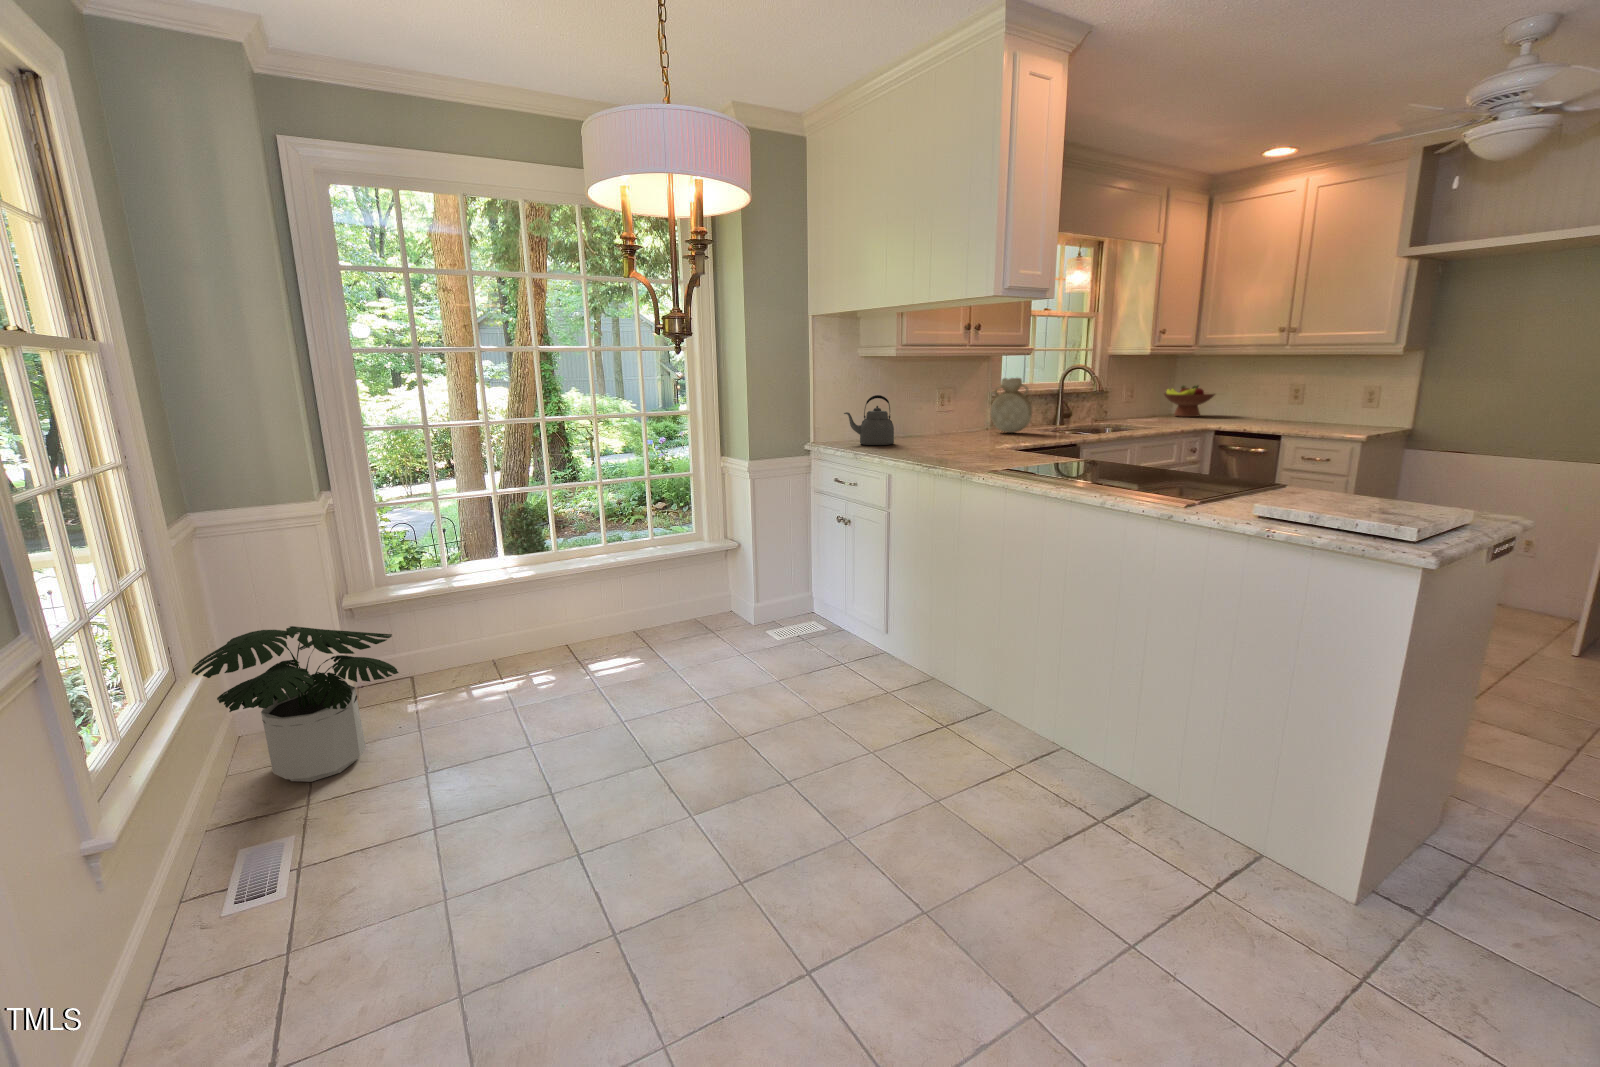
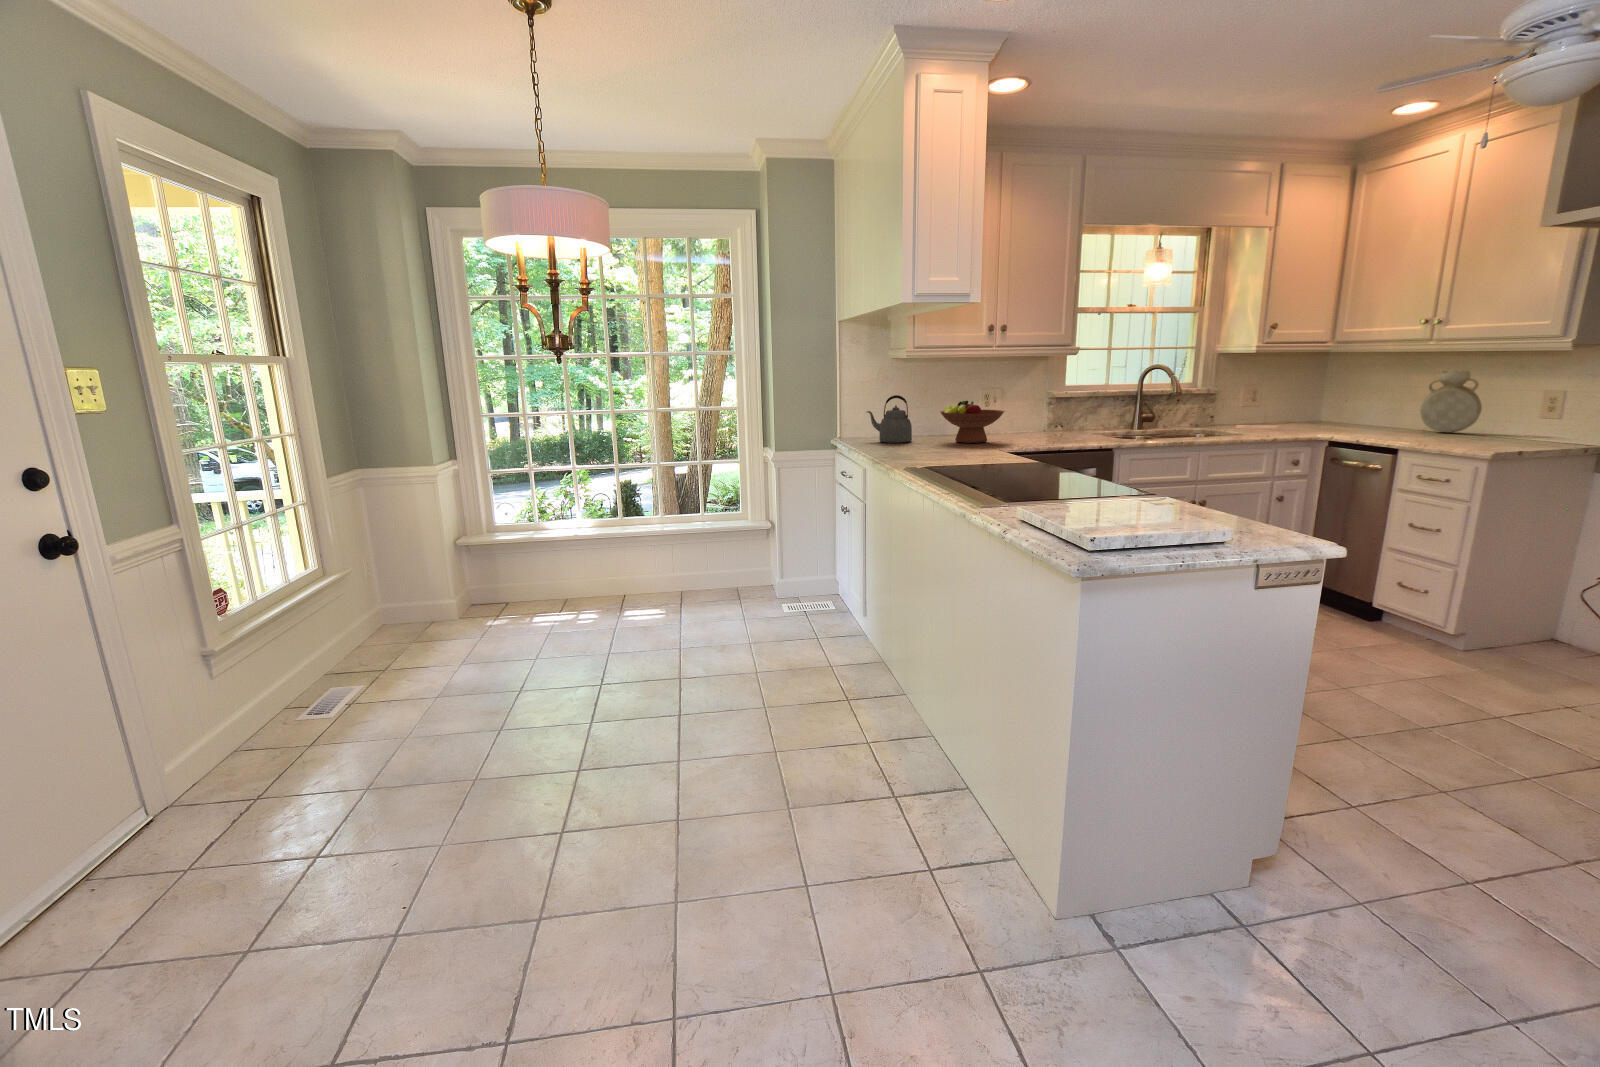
vase: present [990,378,1032,433] -> present [1420,371,1482,433]
fruit bowl: present [1164,386,1215,417] -> present [940,401,1005,443]
potted plant: present [191,626,399,782] -> none [321,550,462,658]

